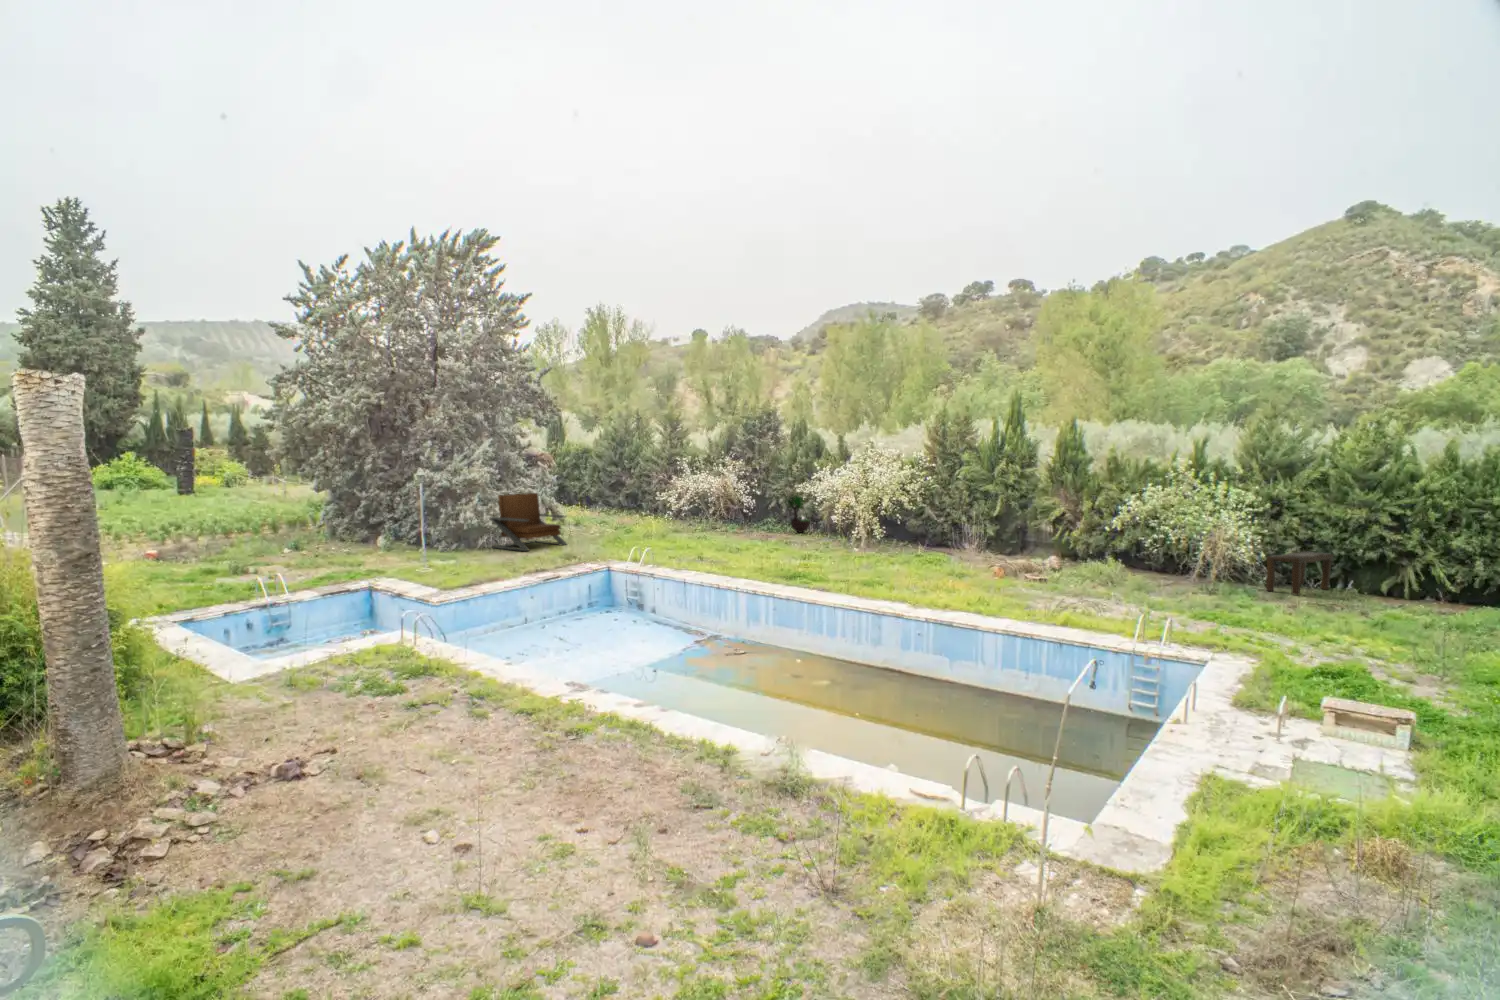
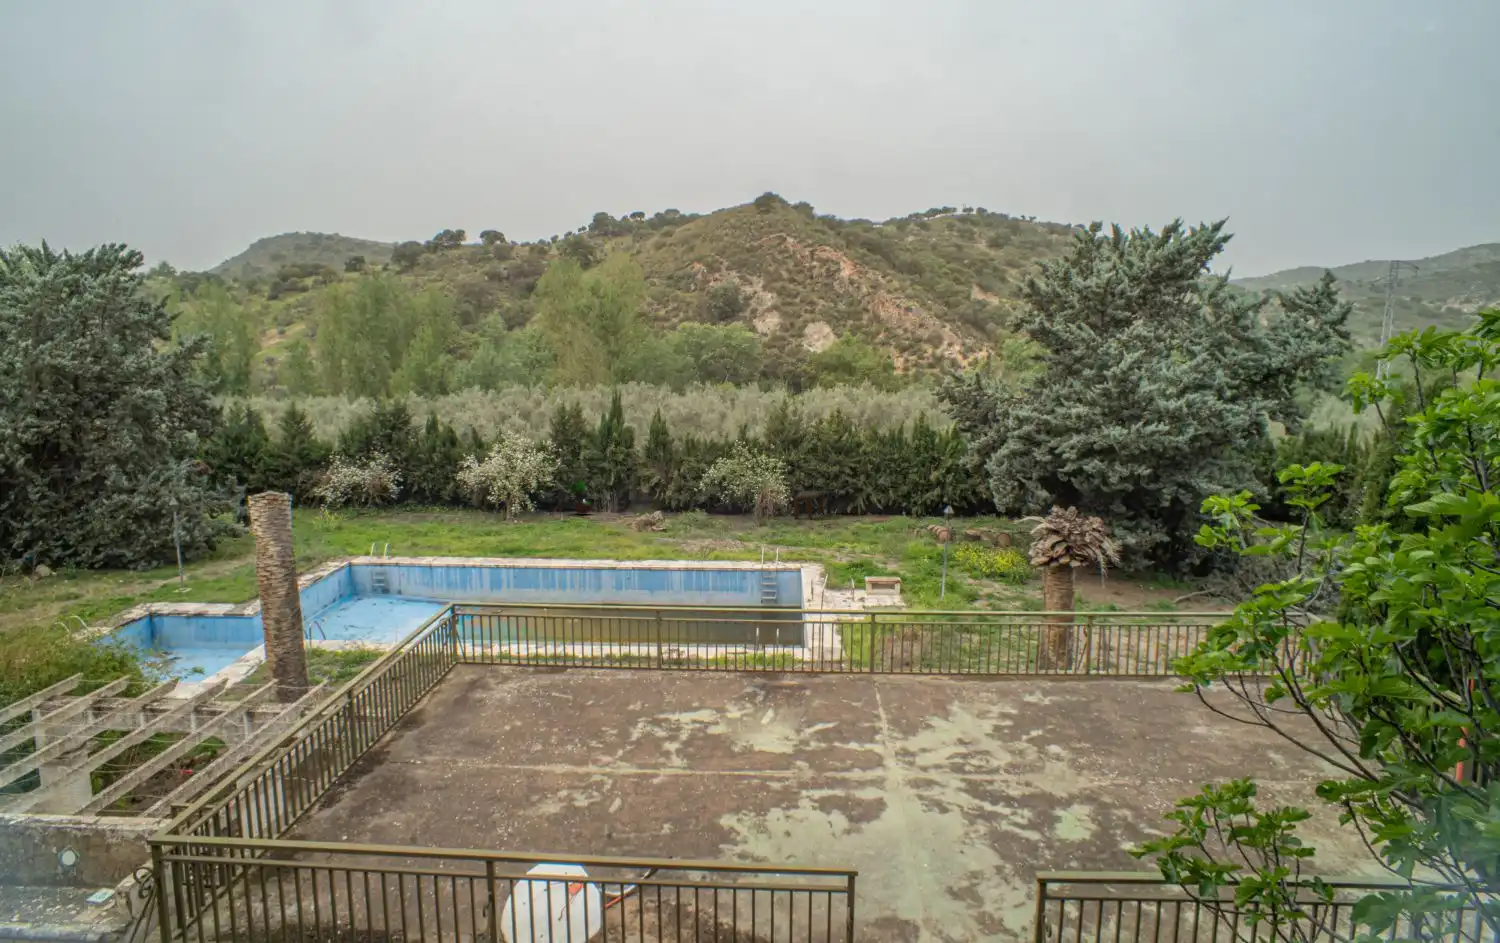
lounge chair: present [490,493,567,551] -> none [128,513,217,579]
potted tree: present [786,495,809,533] -> present [569,480,591,514]

